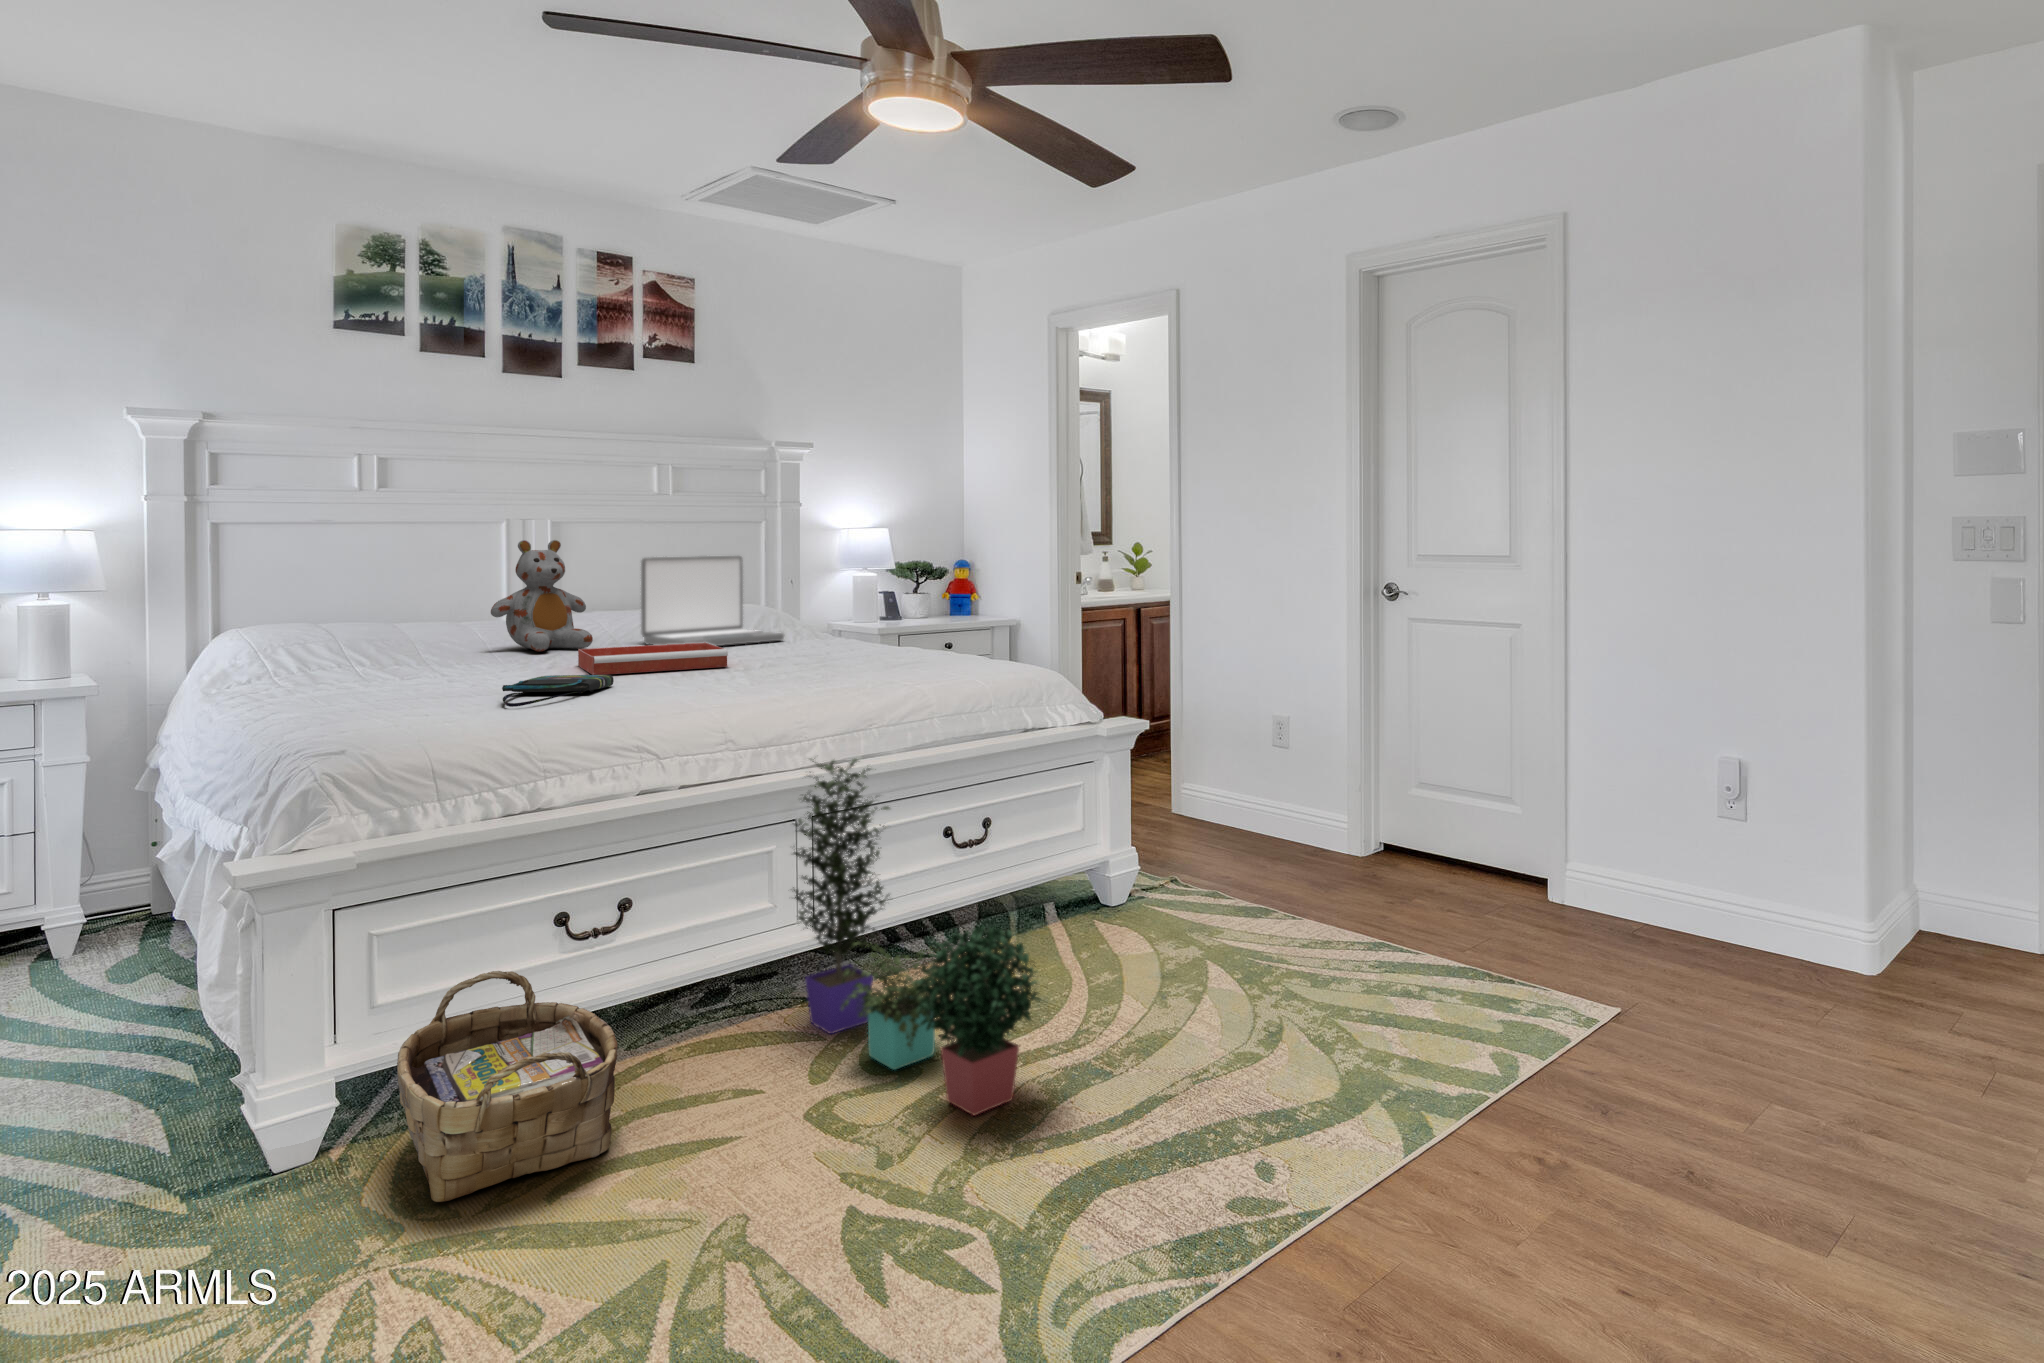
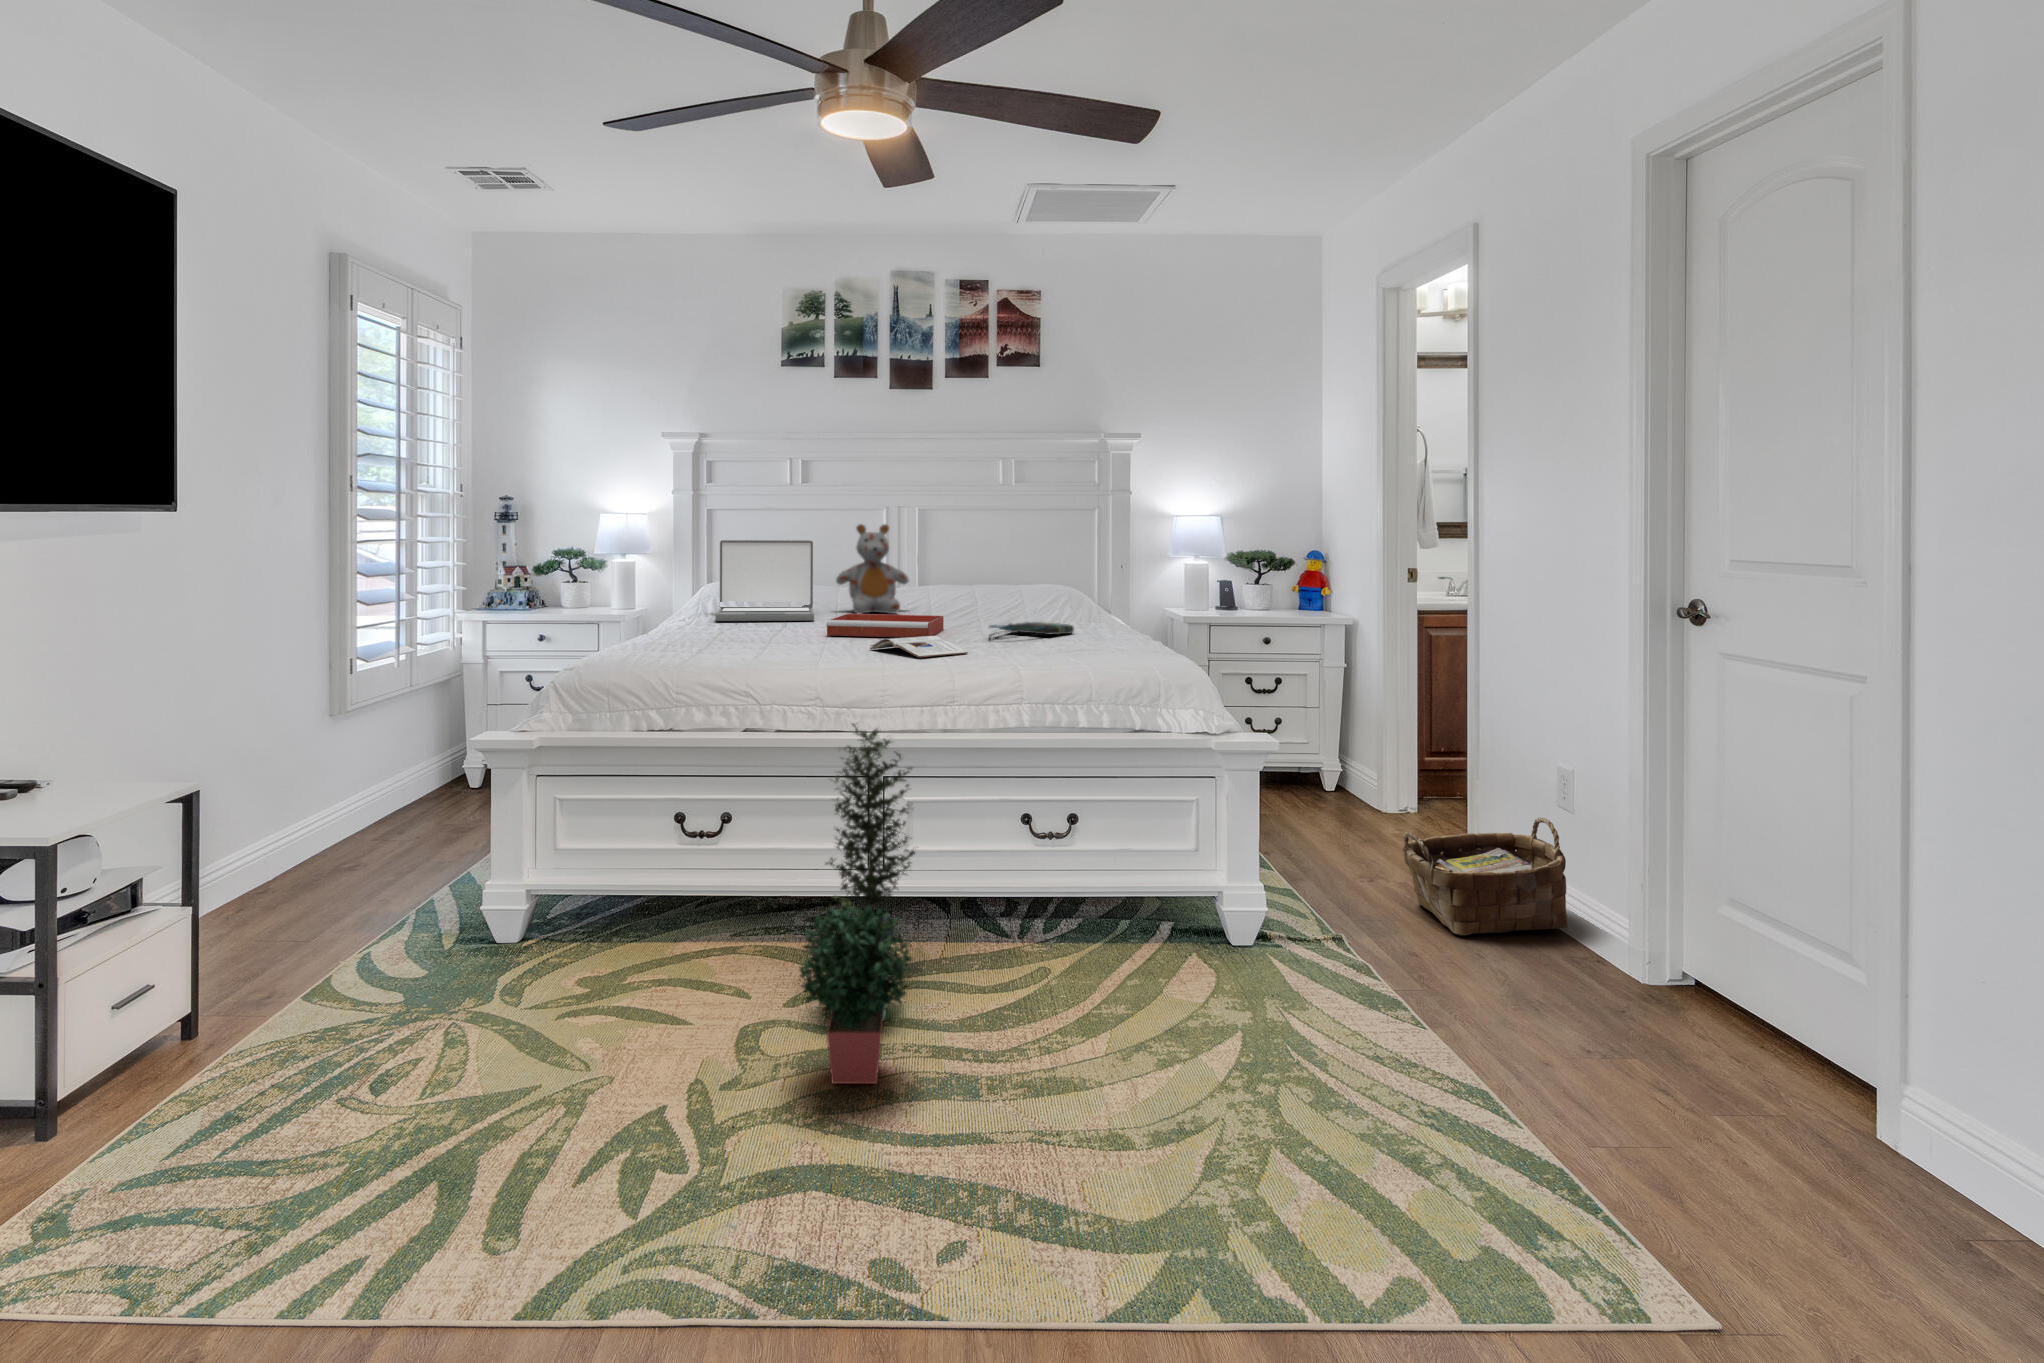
laptop: present [641,556,784,646] -> present [715,540,814,621]
magazine: none [705,661,828,684] -> present [870,636,968,658]
tote bag: present [502,675,614,707] -> present [989,622,1074,640]
woven basket: present [397,971,618,1202] -> present [1402,818,1567,936]

